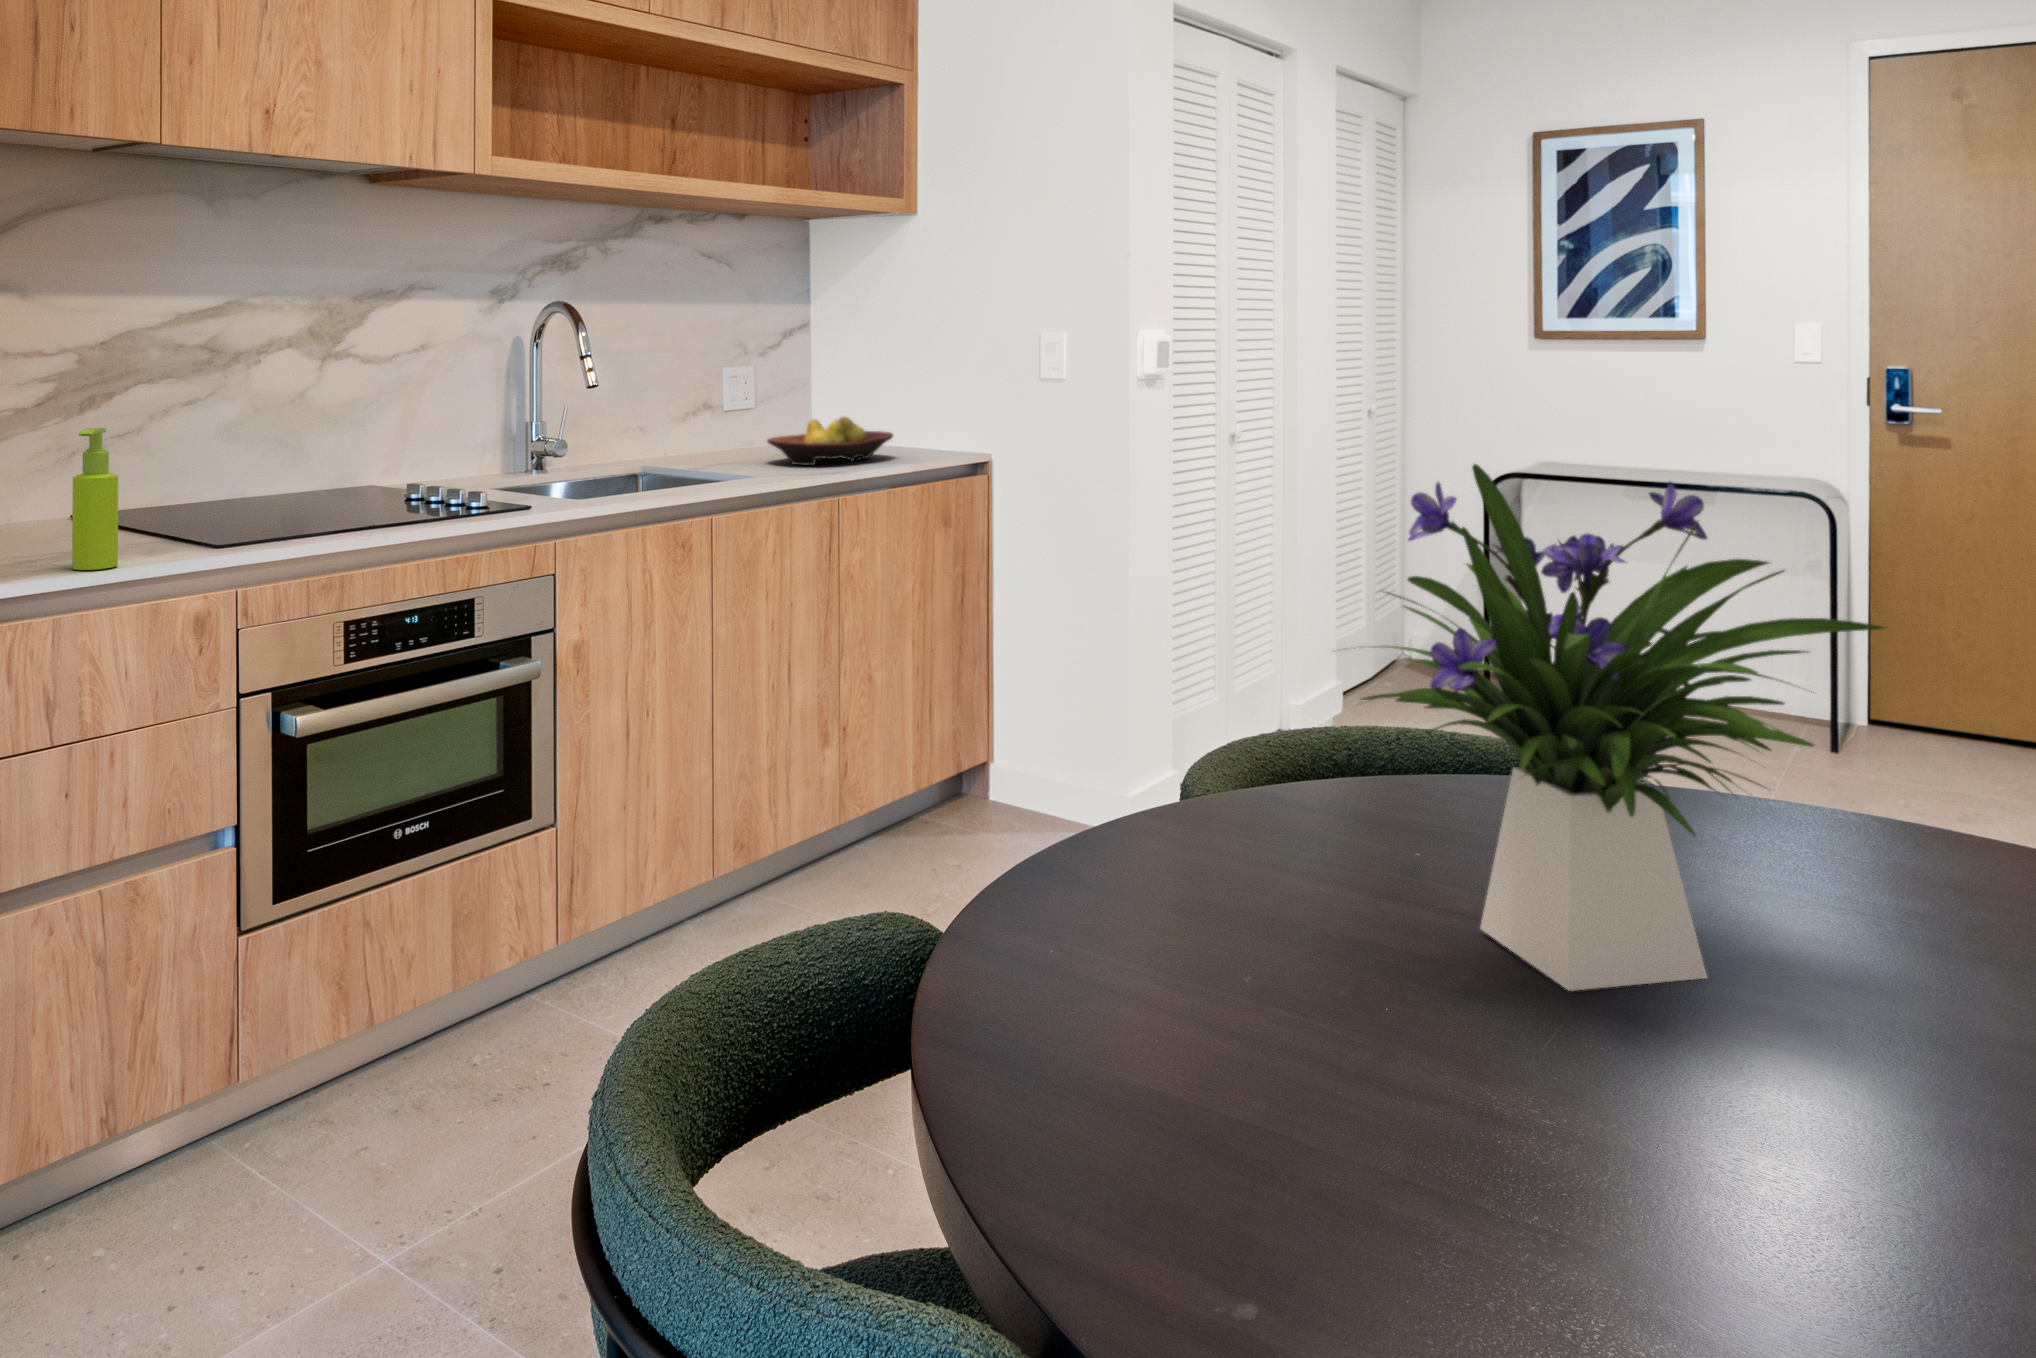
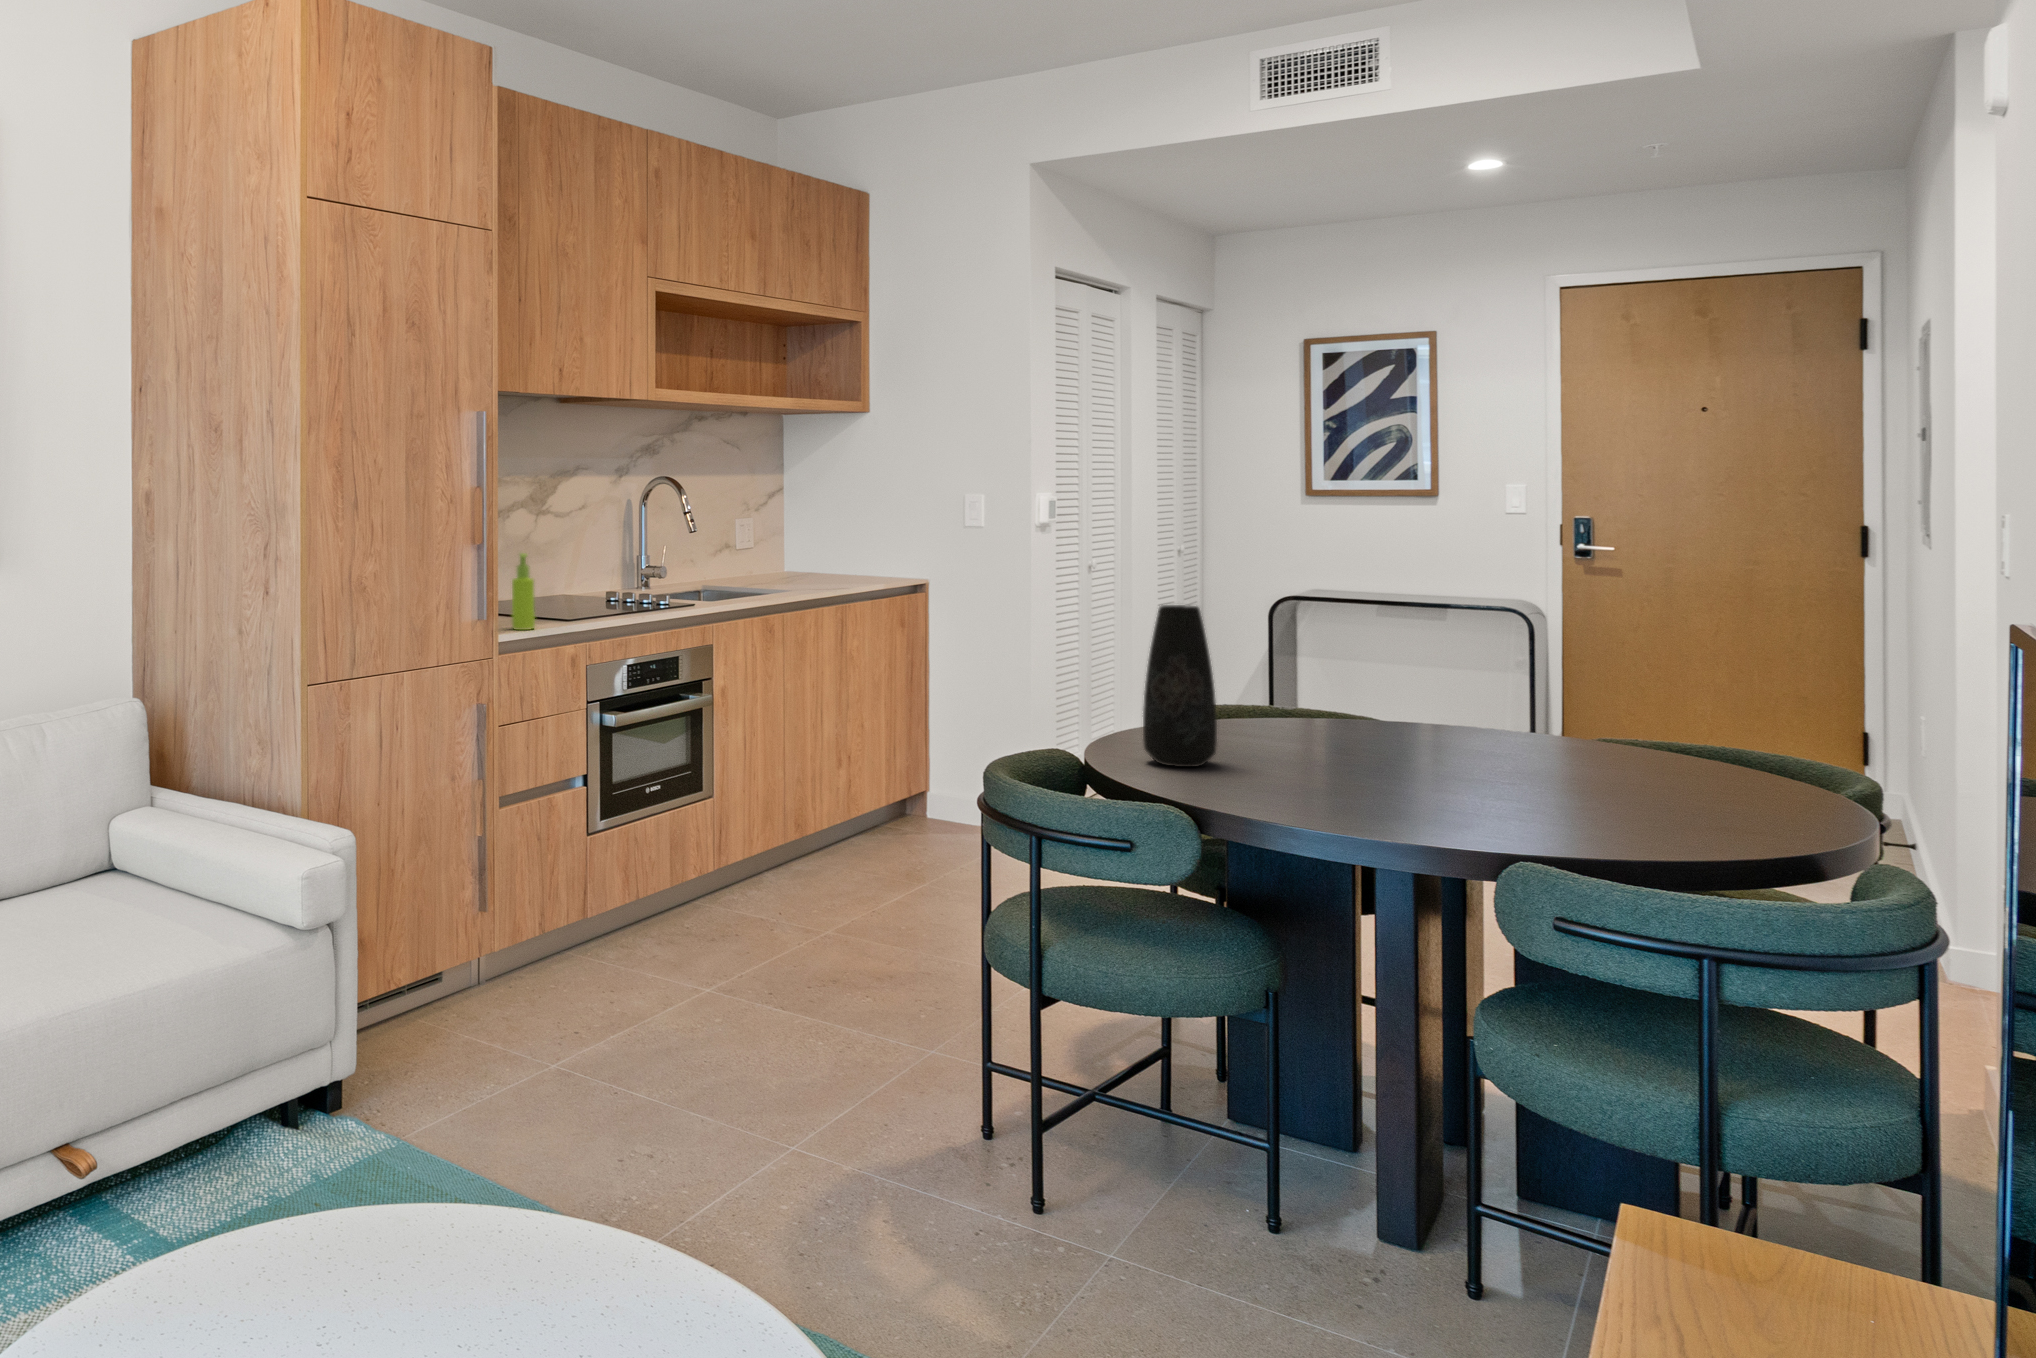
fruit bowl: present [767,417,893,465] -> none [782,554,863,587]
flower arrangement: present [1362,464,1884,991] -> none [1252,549,1476,757]
vase: none [1037,603,1214,1048] -> present [1143,605,1217,767]

